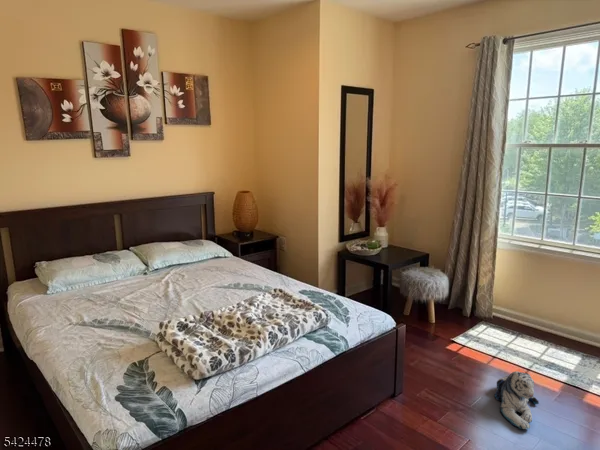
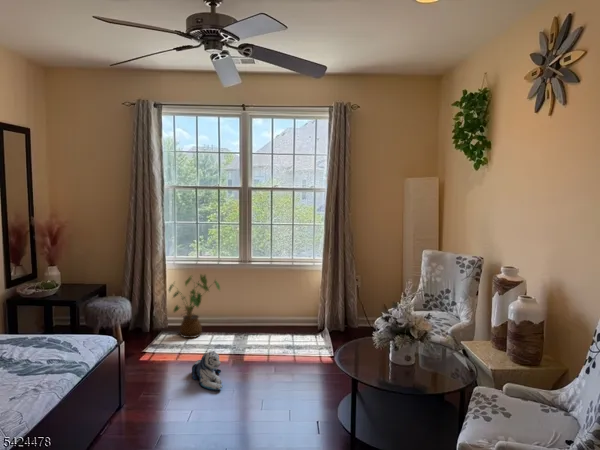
house plant: none [495,261,570,341] -> present [169,275,220,338]

